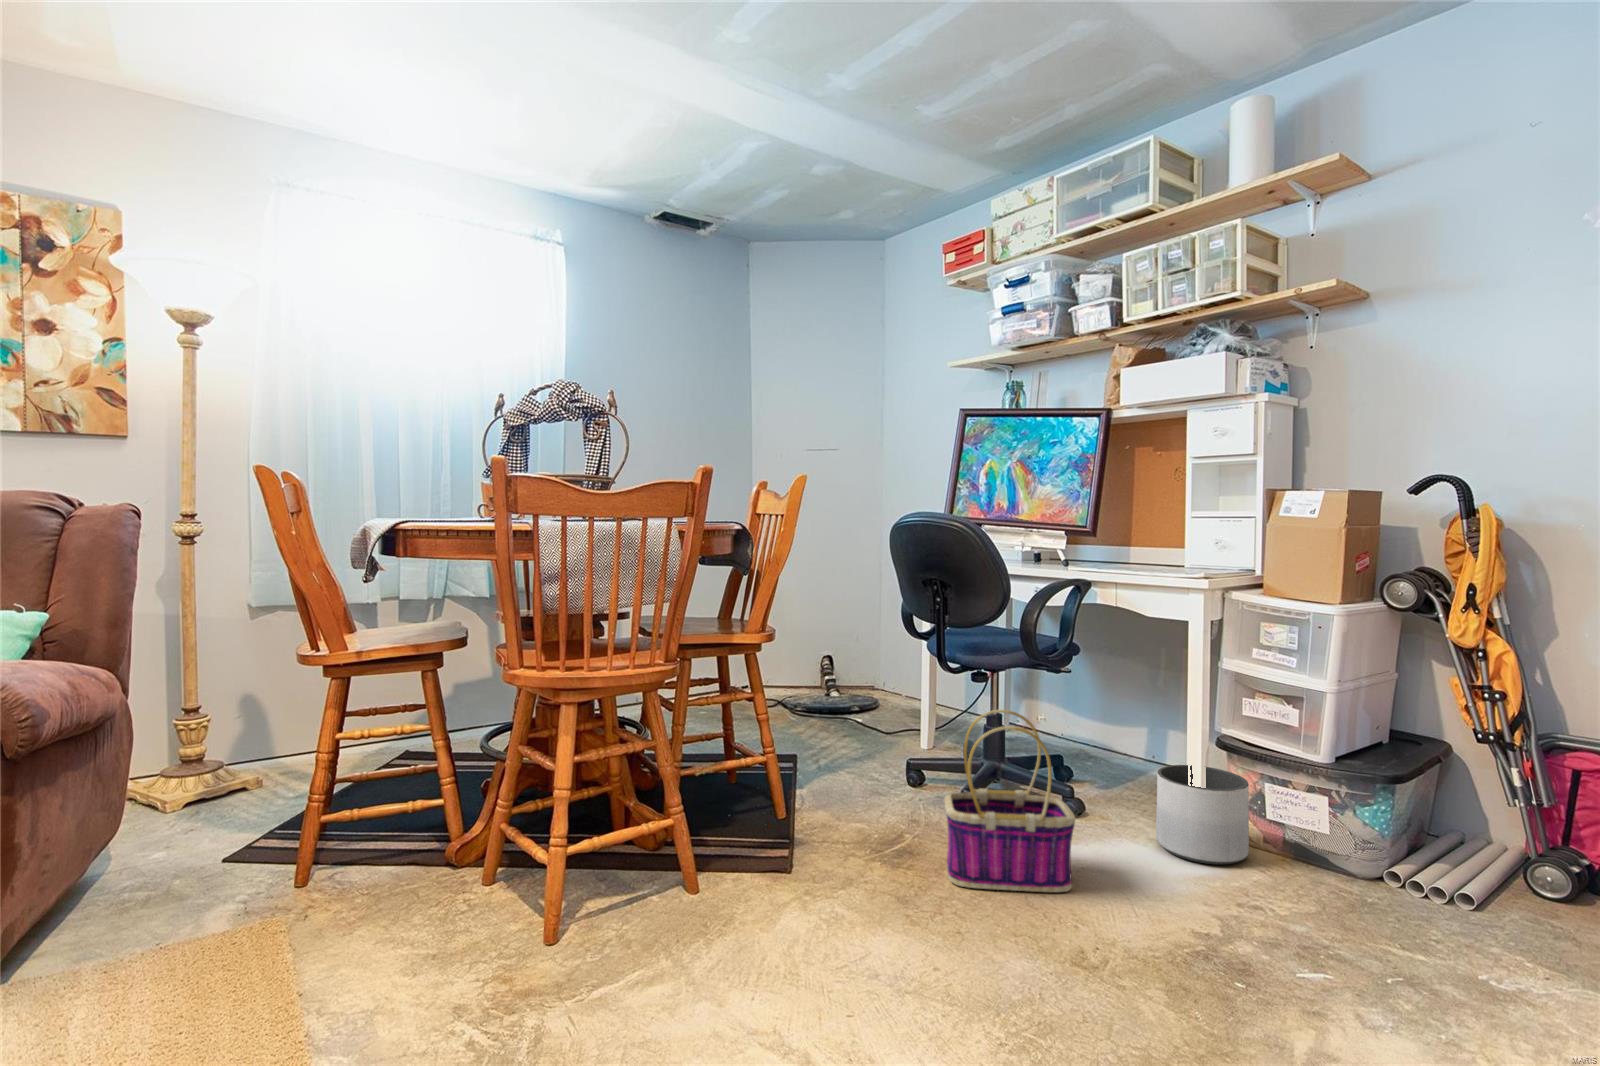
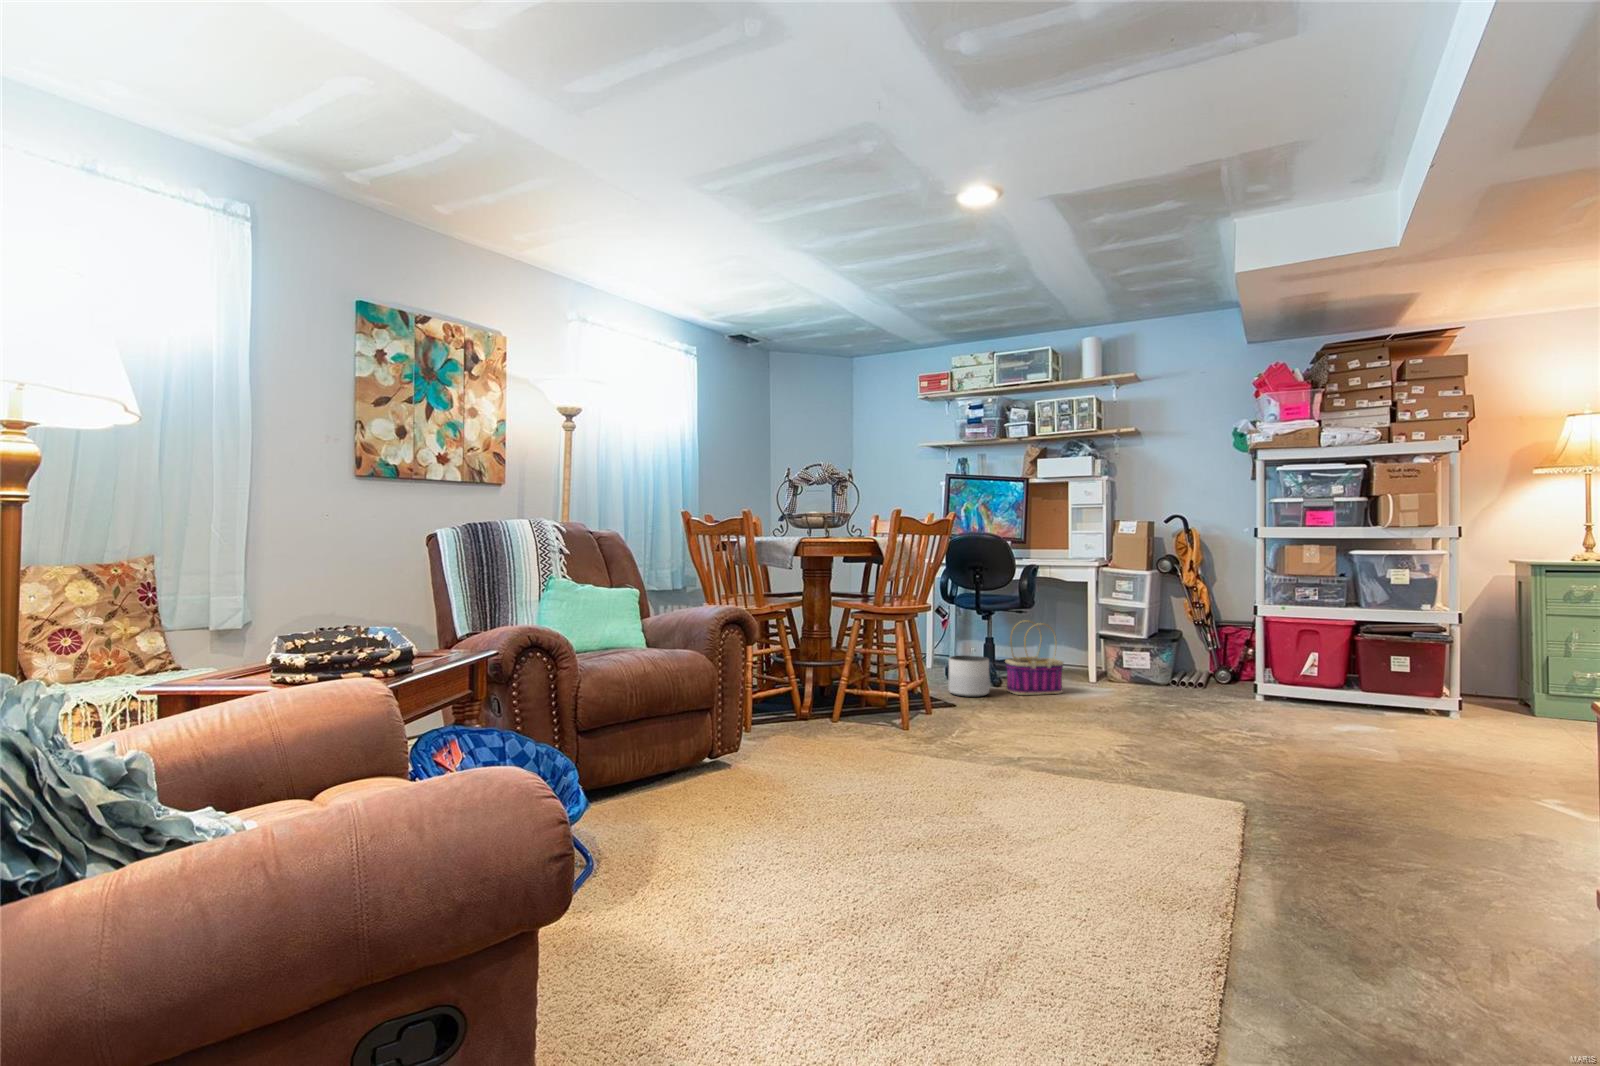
planter: present [1156,765,1249,865] -> present [948,655,990,697]

